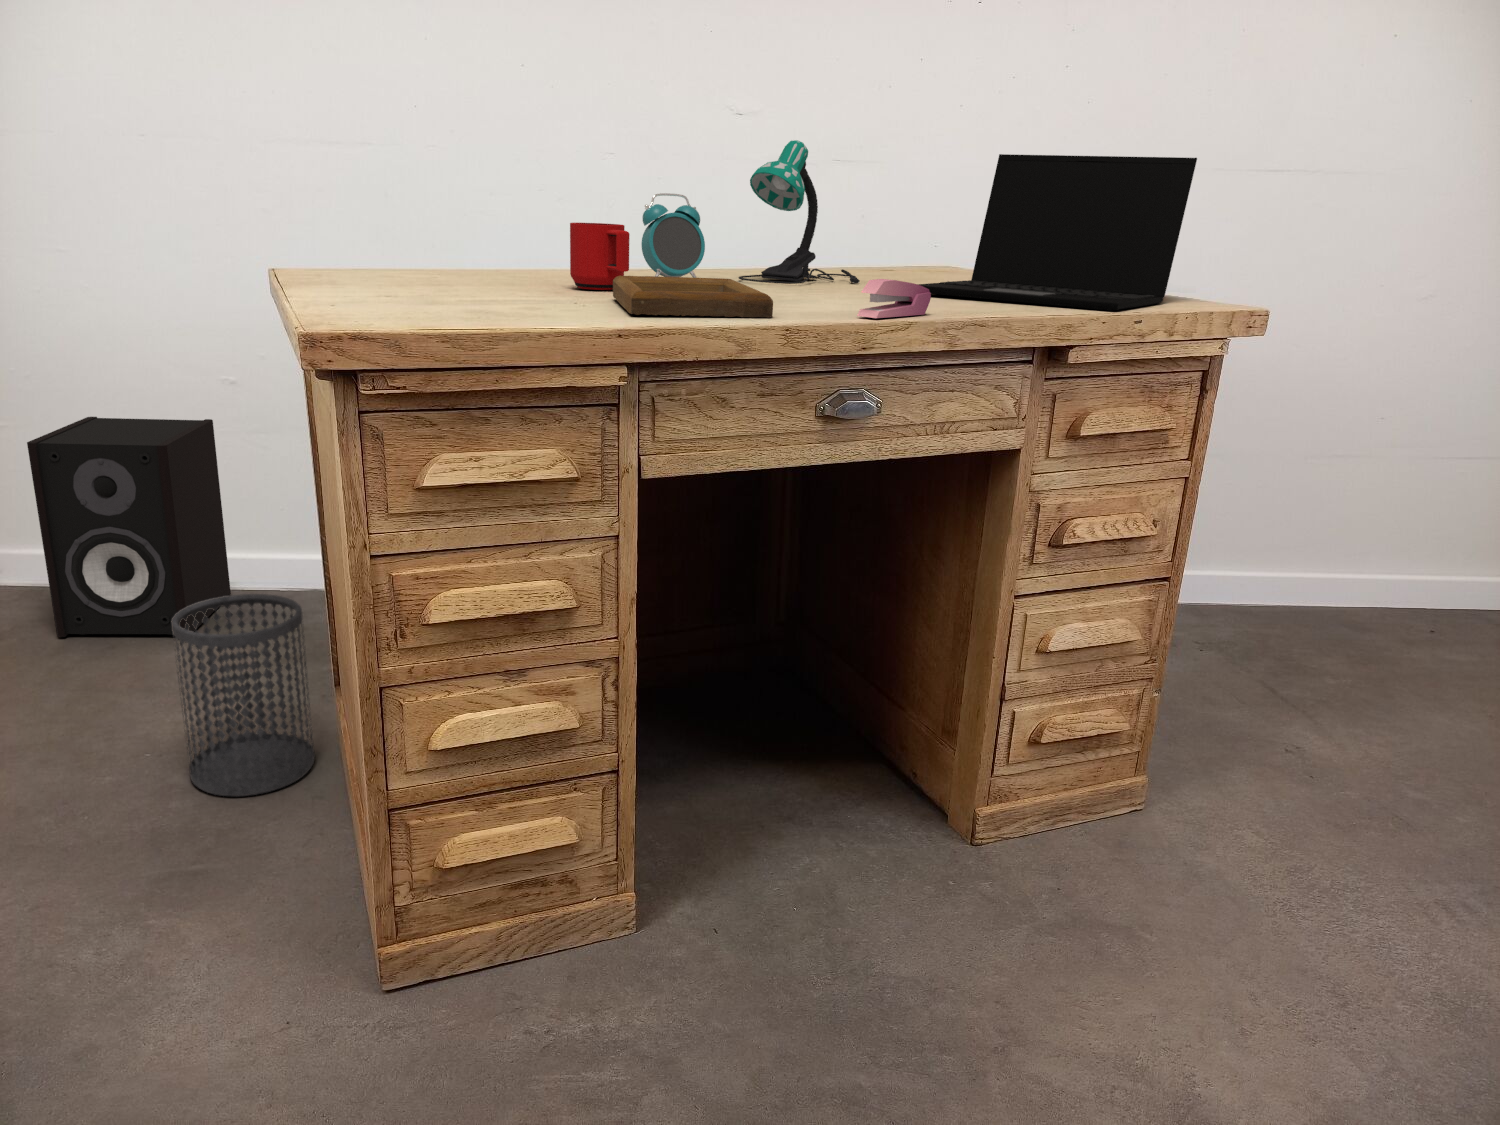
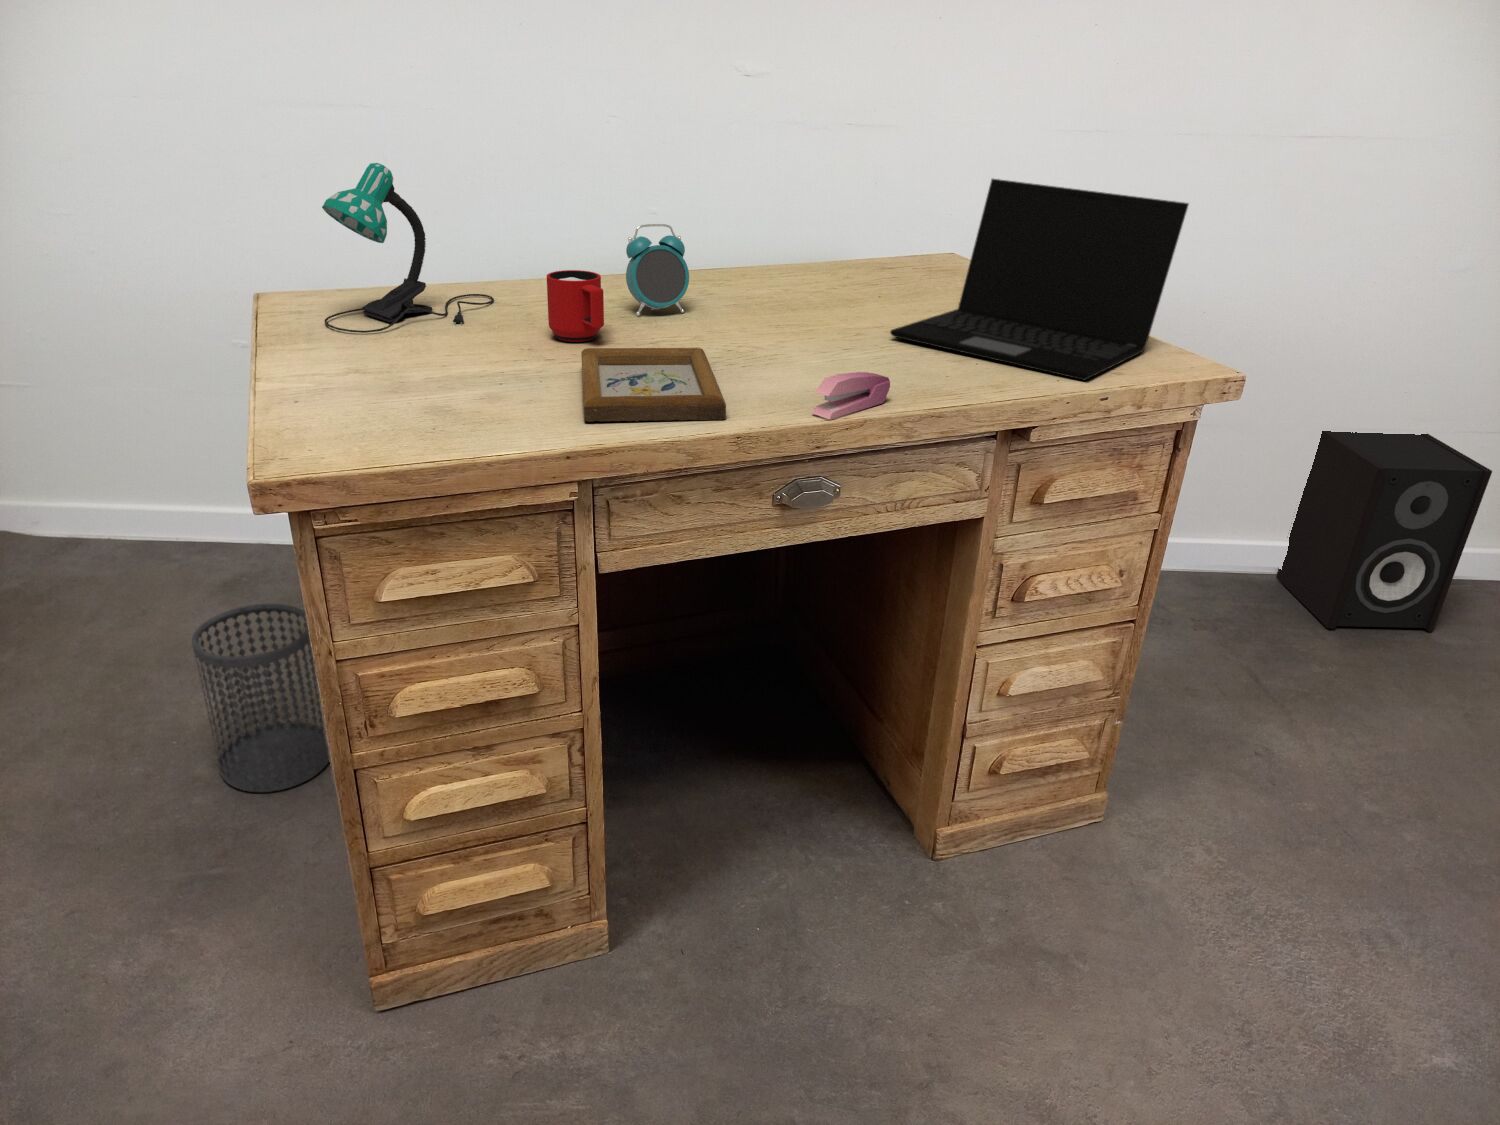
desk lamp: present [739,140,860,284] -> present [322,163,494,333]
speaker: present [27,417,231,637] -> present [1276,431,1492,631]

